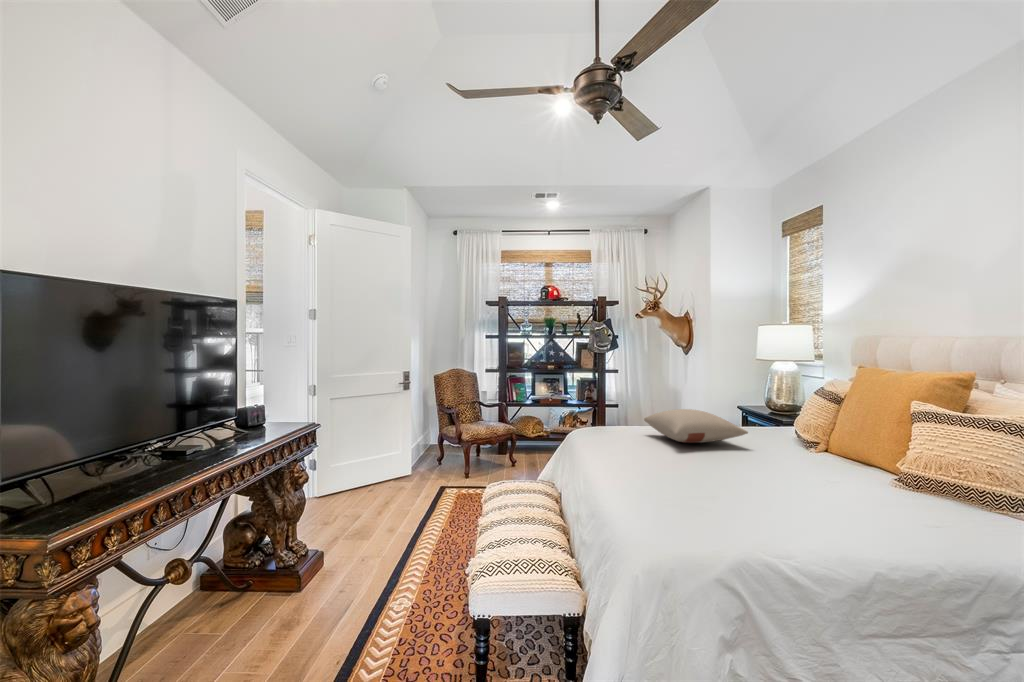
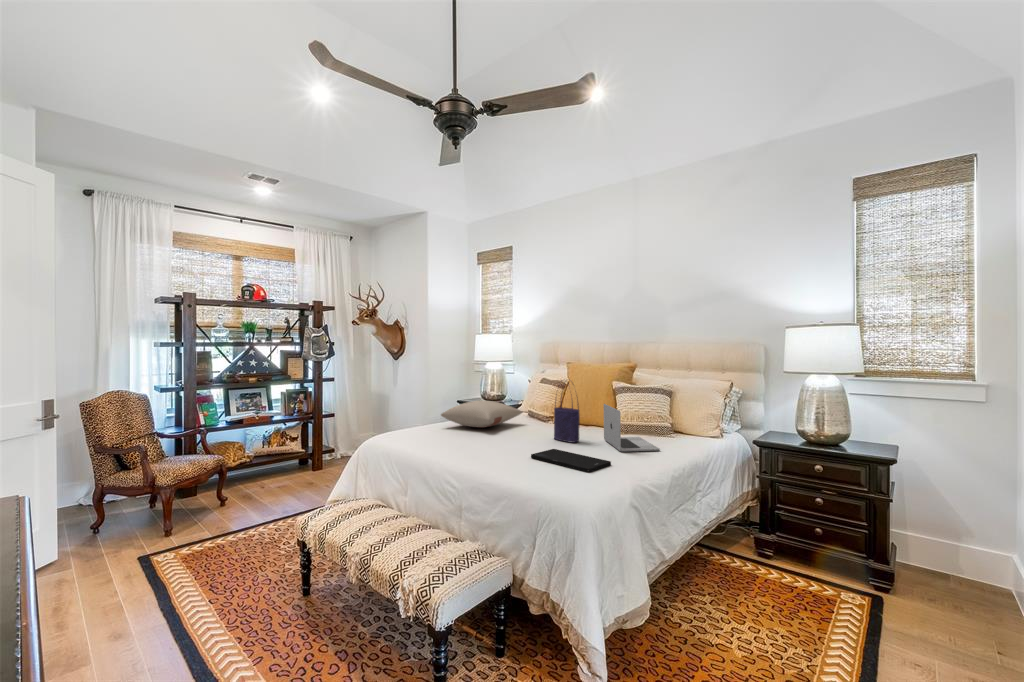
tote bag: none [742,395,773,489] -> present [554,403,580,443]
laptop: none [800,441,898,544] -> present [604,404,660,452]
smartphone: none [654,486,737,534] -> present [531,449,611,472]

